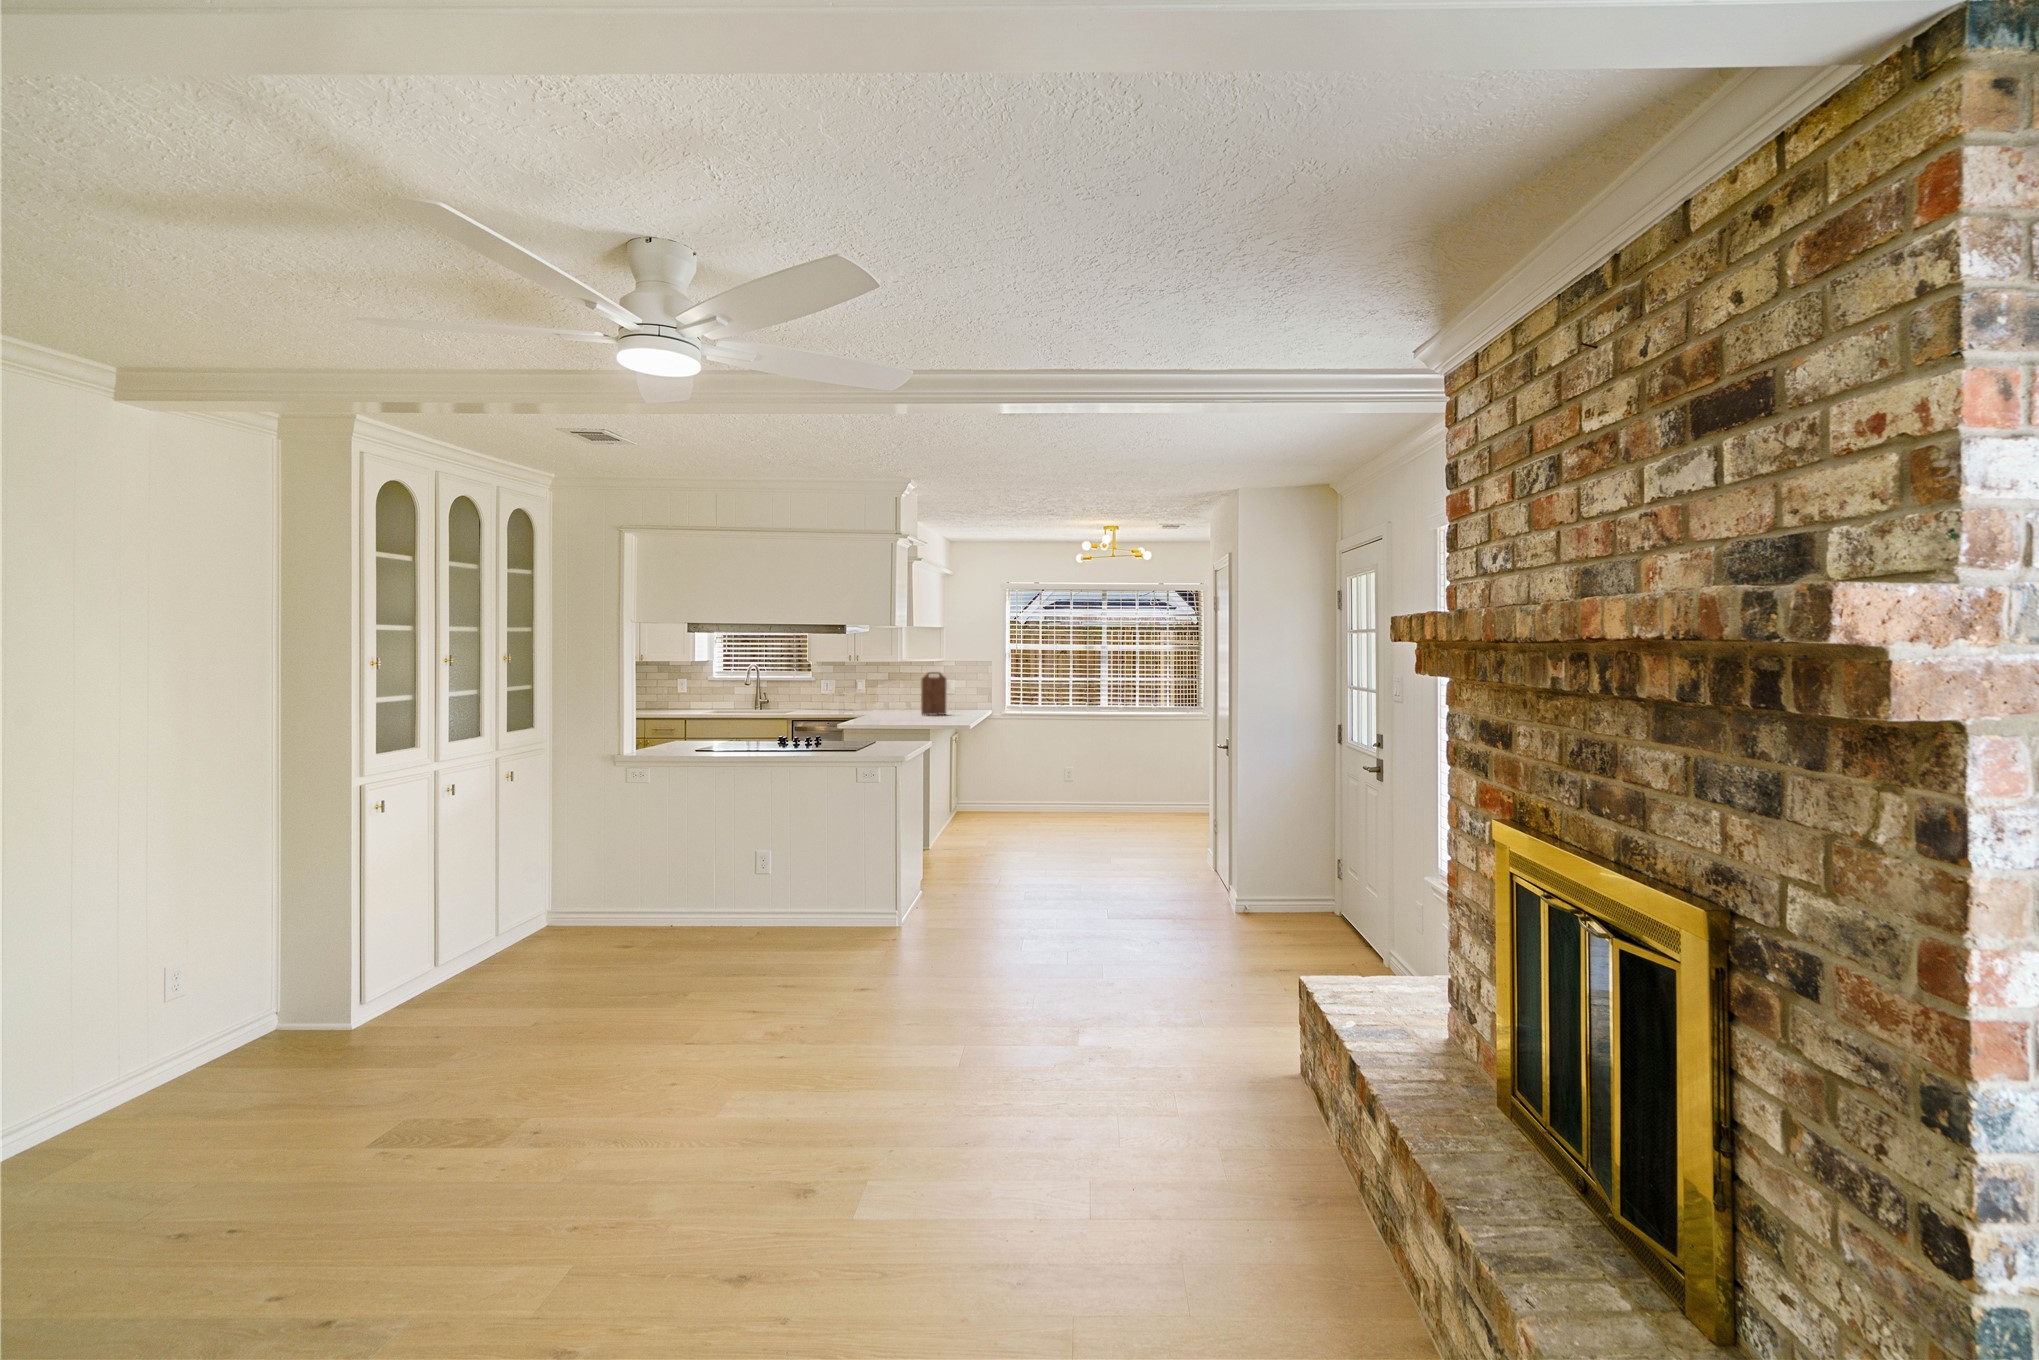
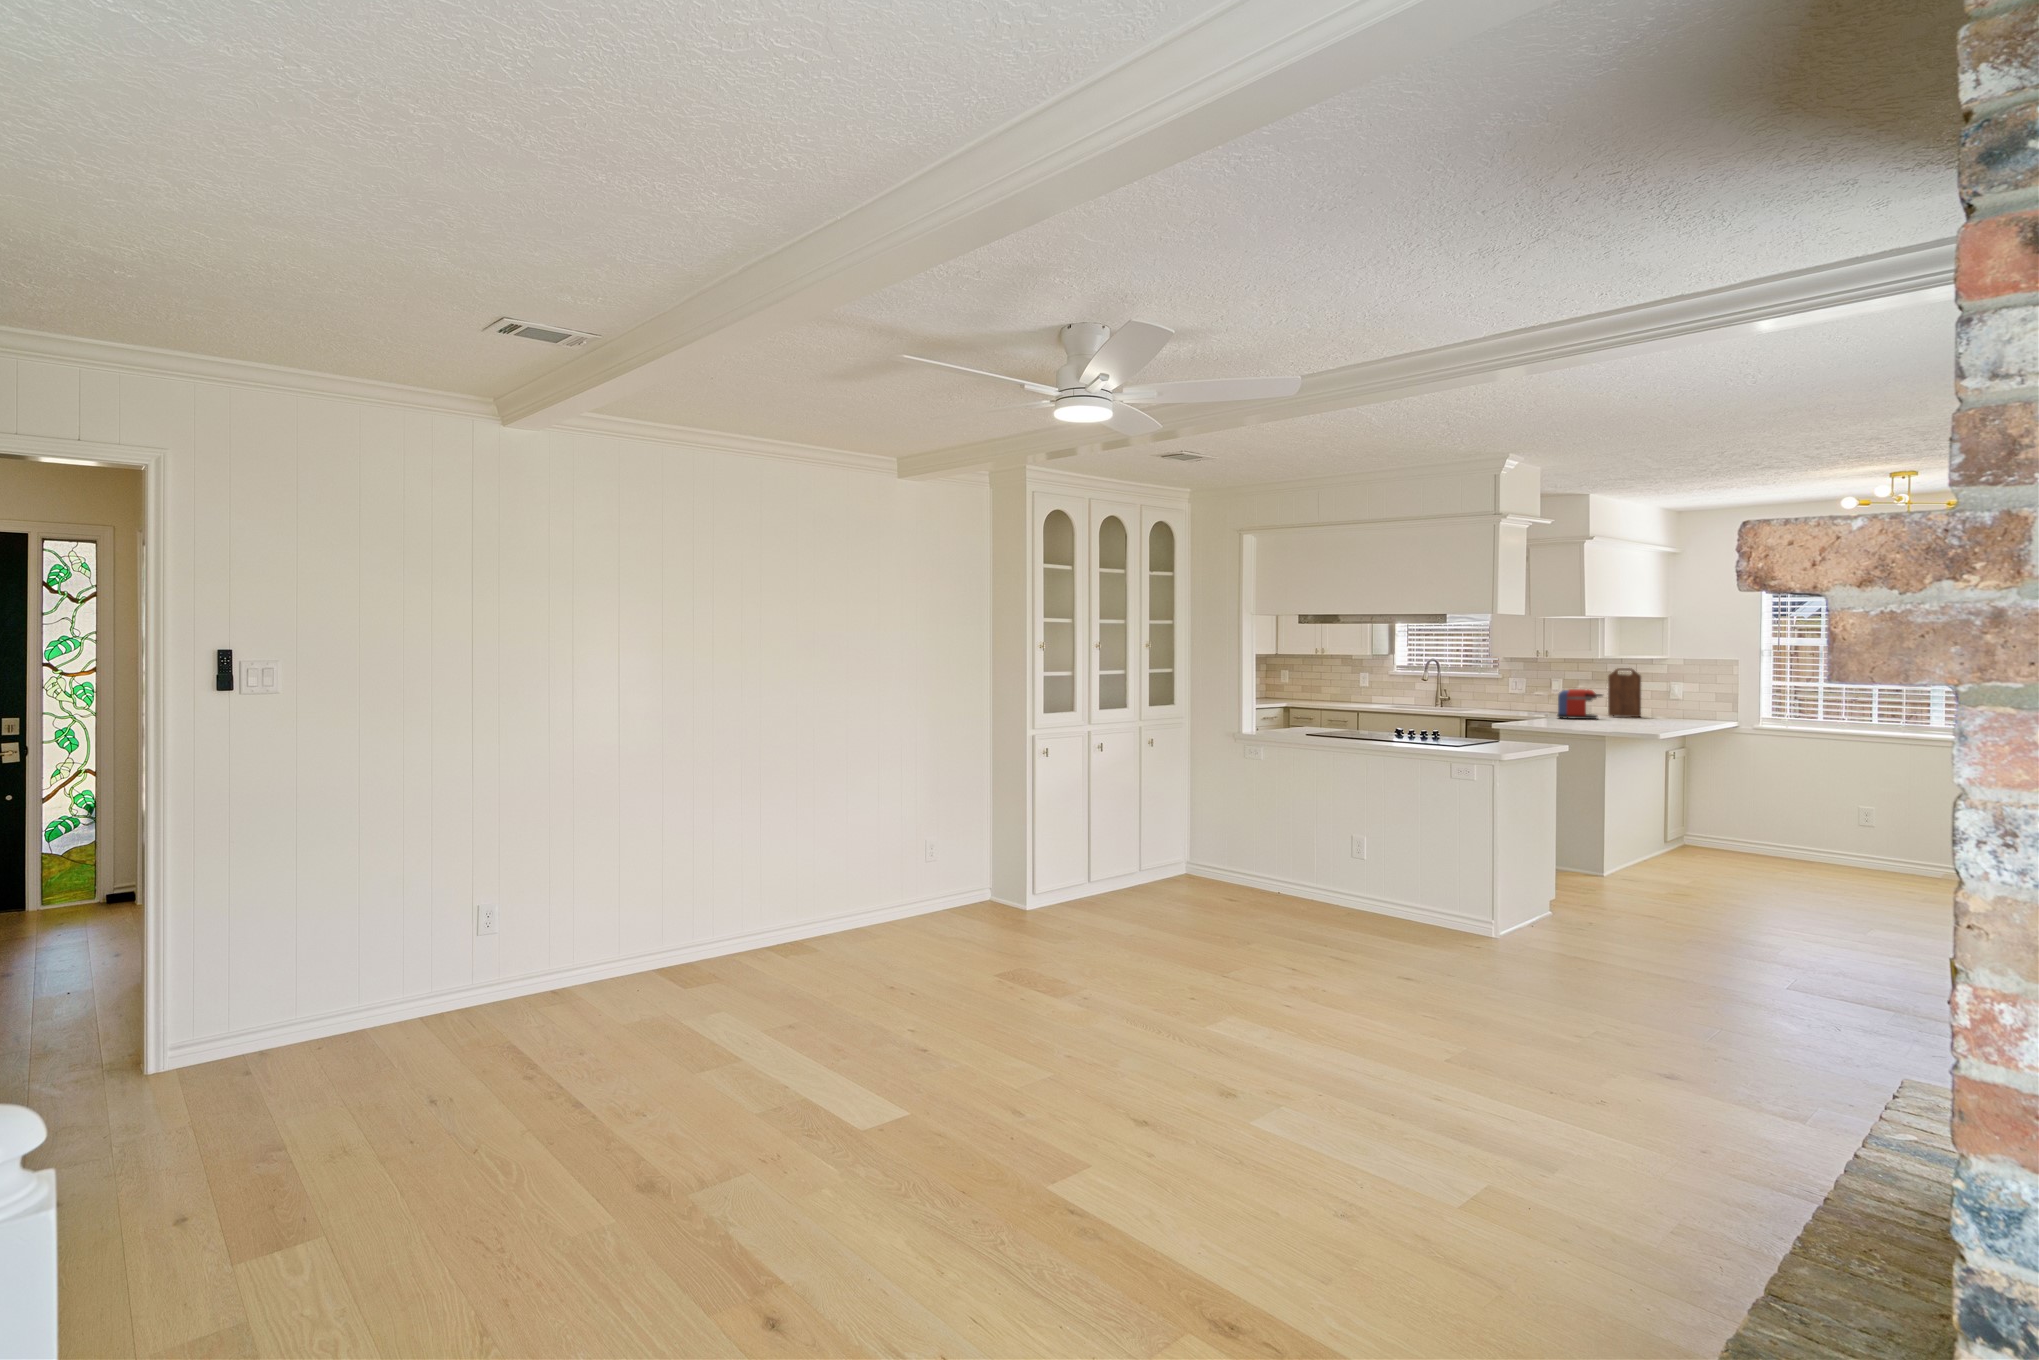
coffee maker: none [885,692,921,719] -> present [1557,689,1602,719]

